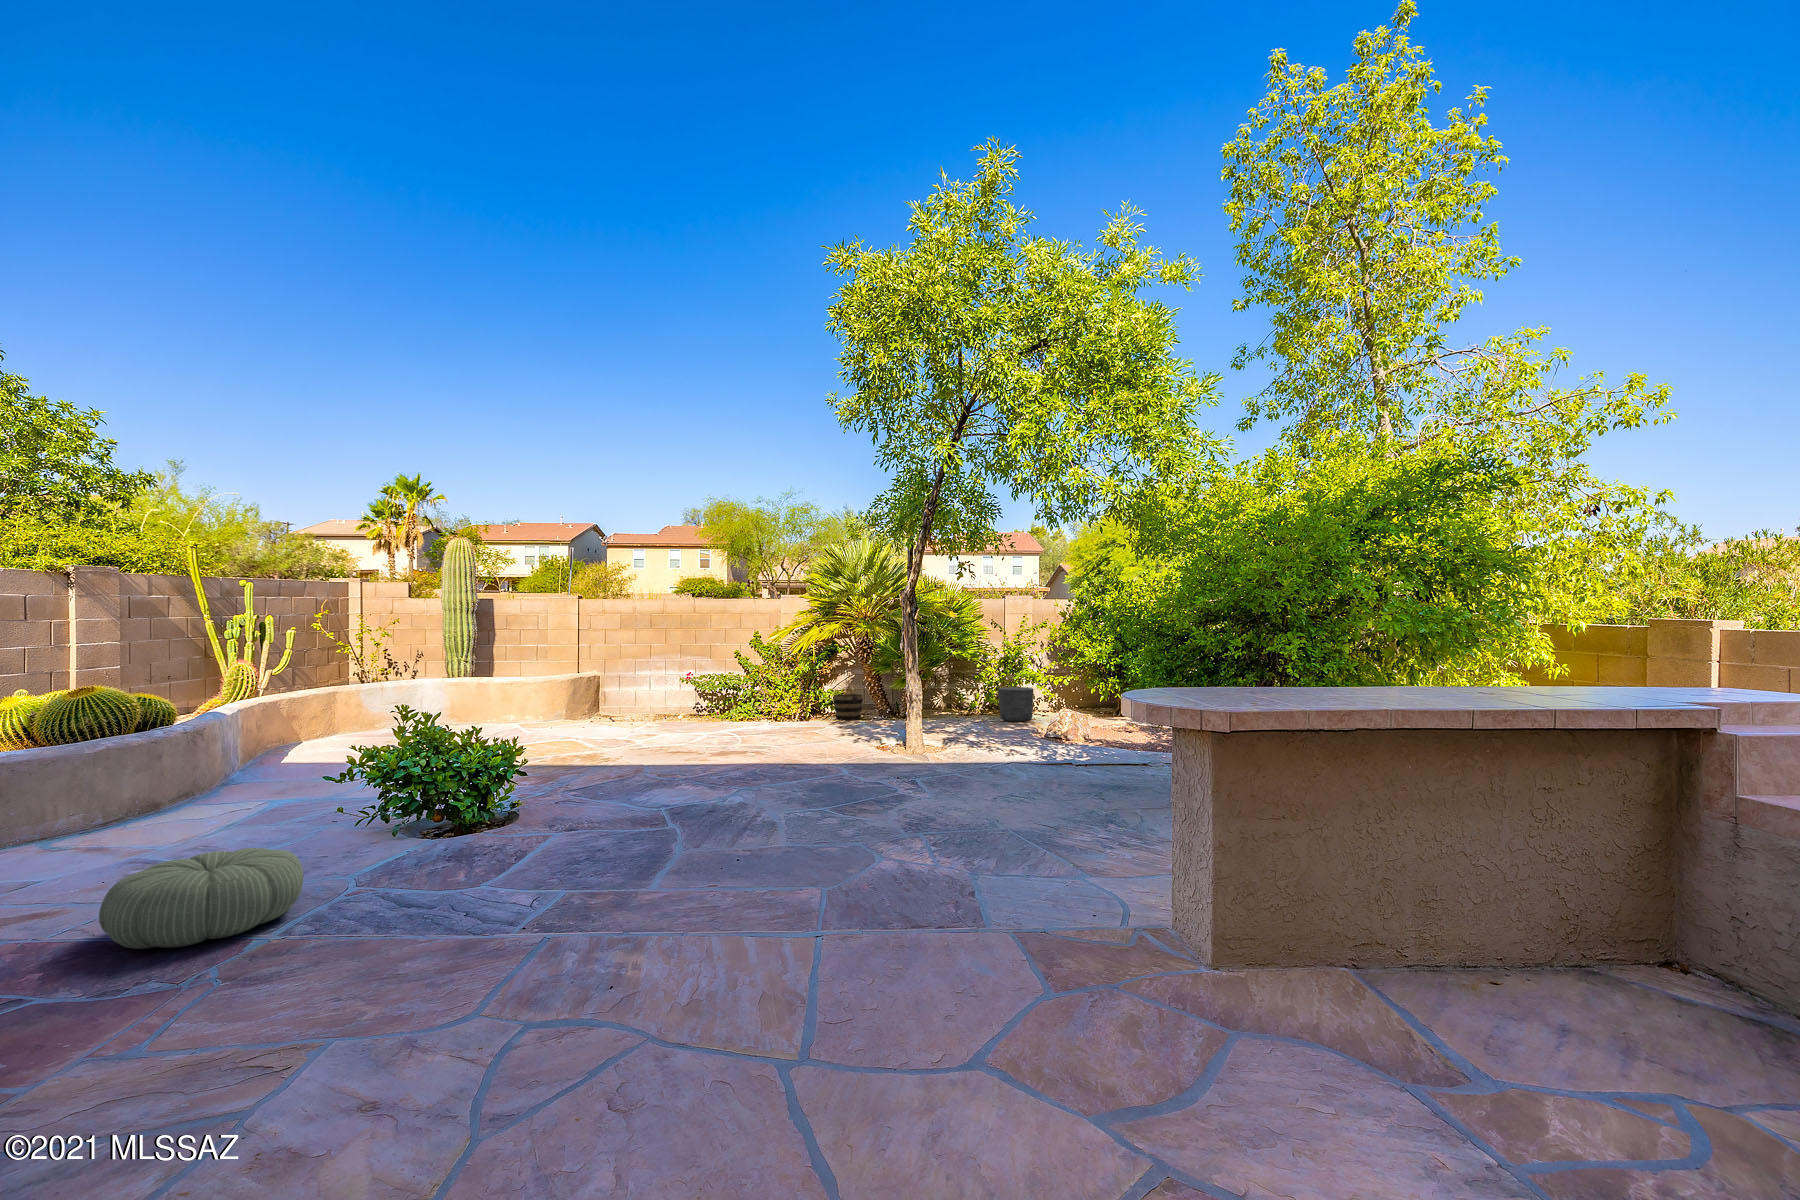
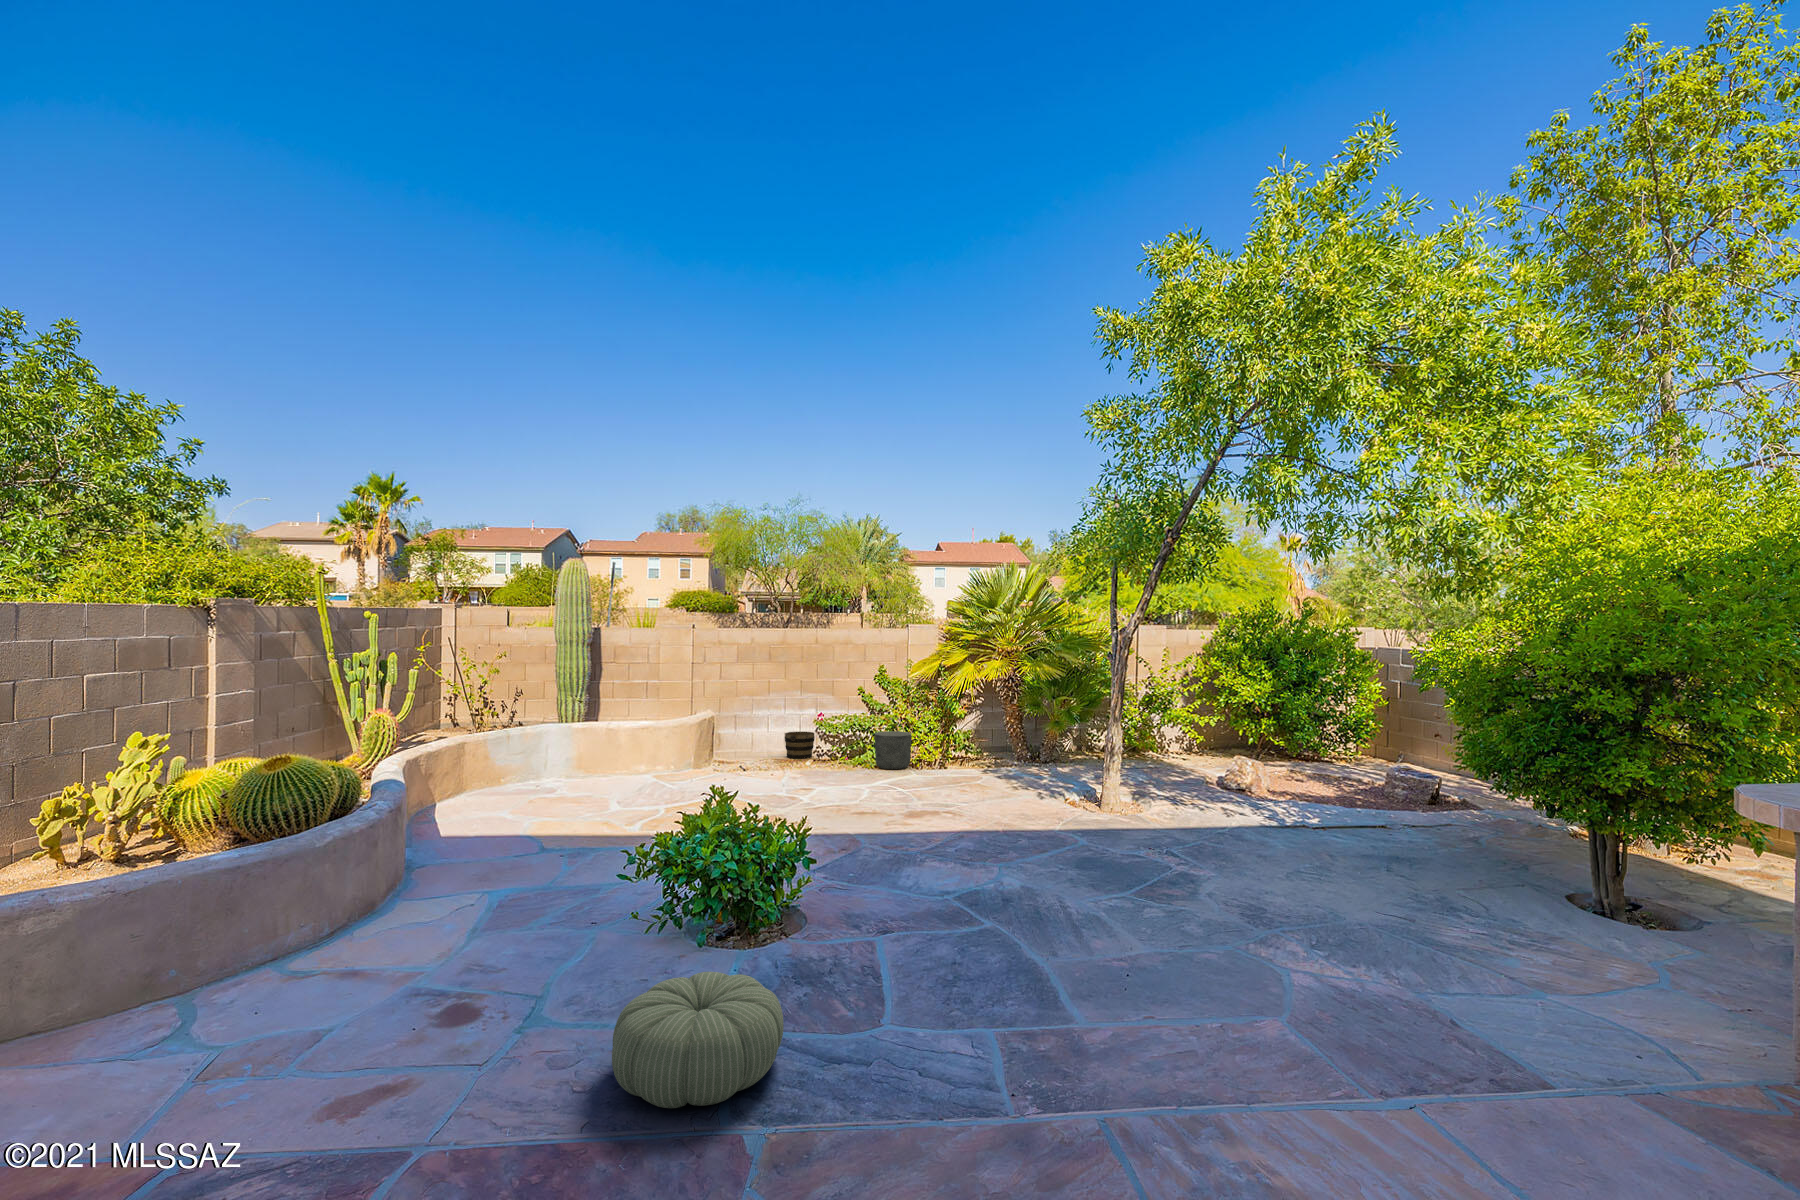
planter: present [998,687,1033,721] -> present [875,731,912,769]
bucket: present [833,694,863,720] -> present [785,731,815,759]

